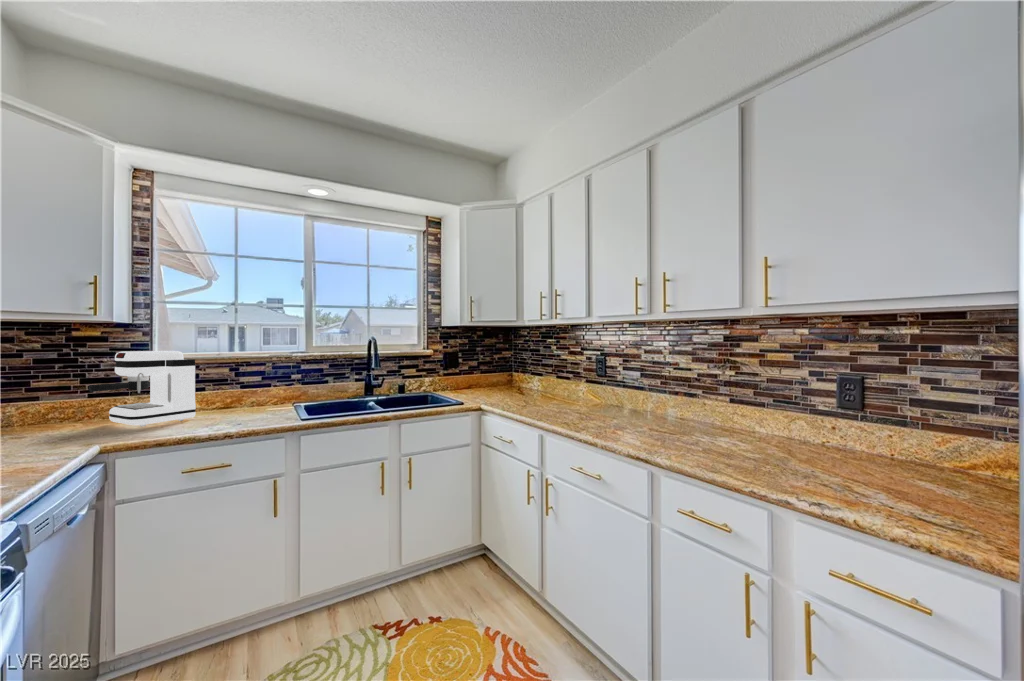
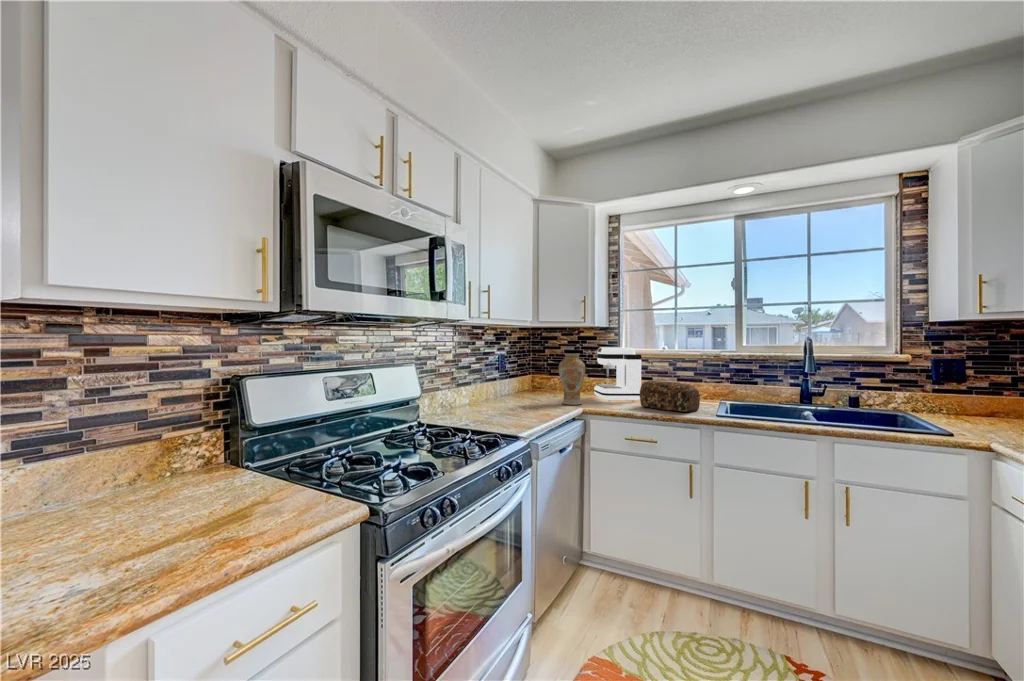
vase: none [37,362,99,445] -> present [559,354,585,405]
bread loaf: none [198,390,278,425] -> present [640,380,700,412]

